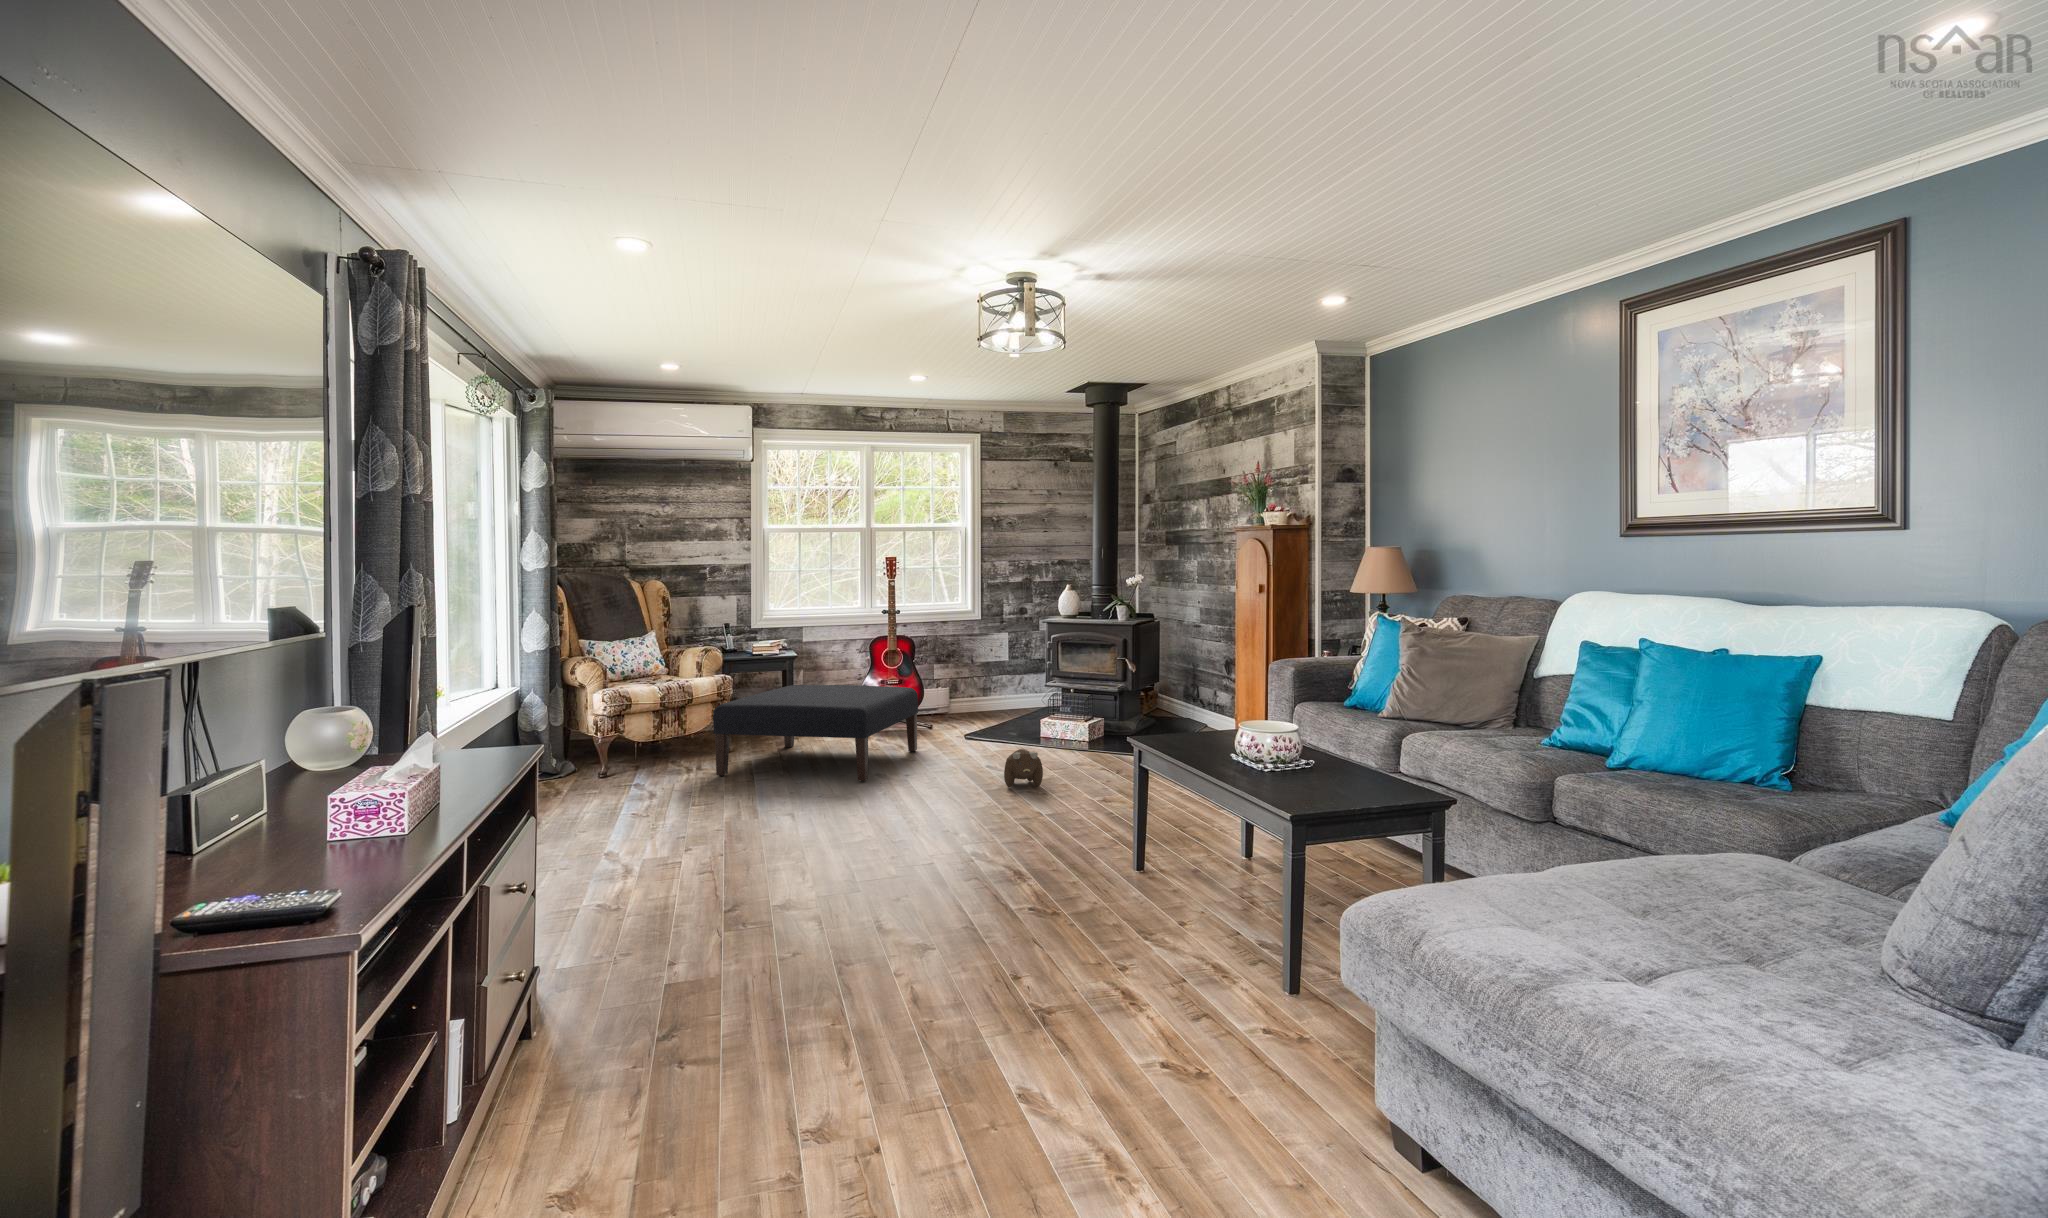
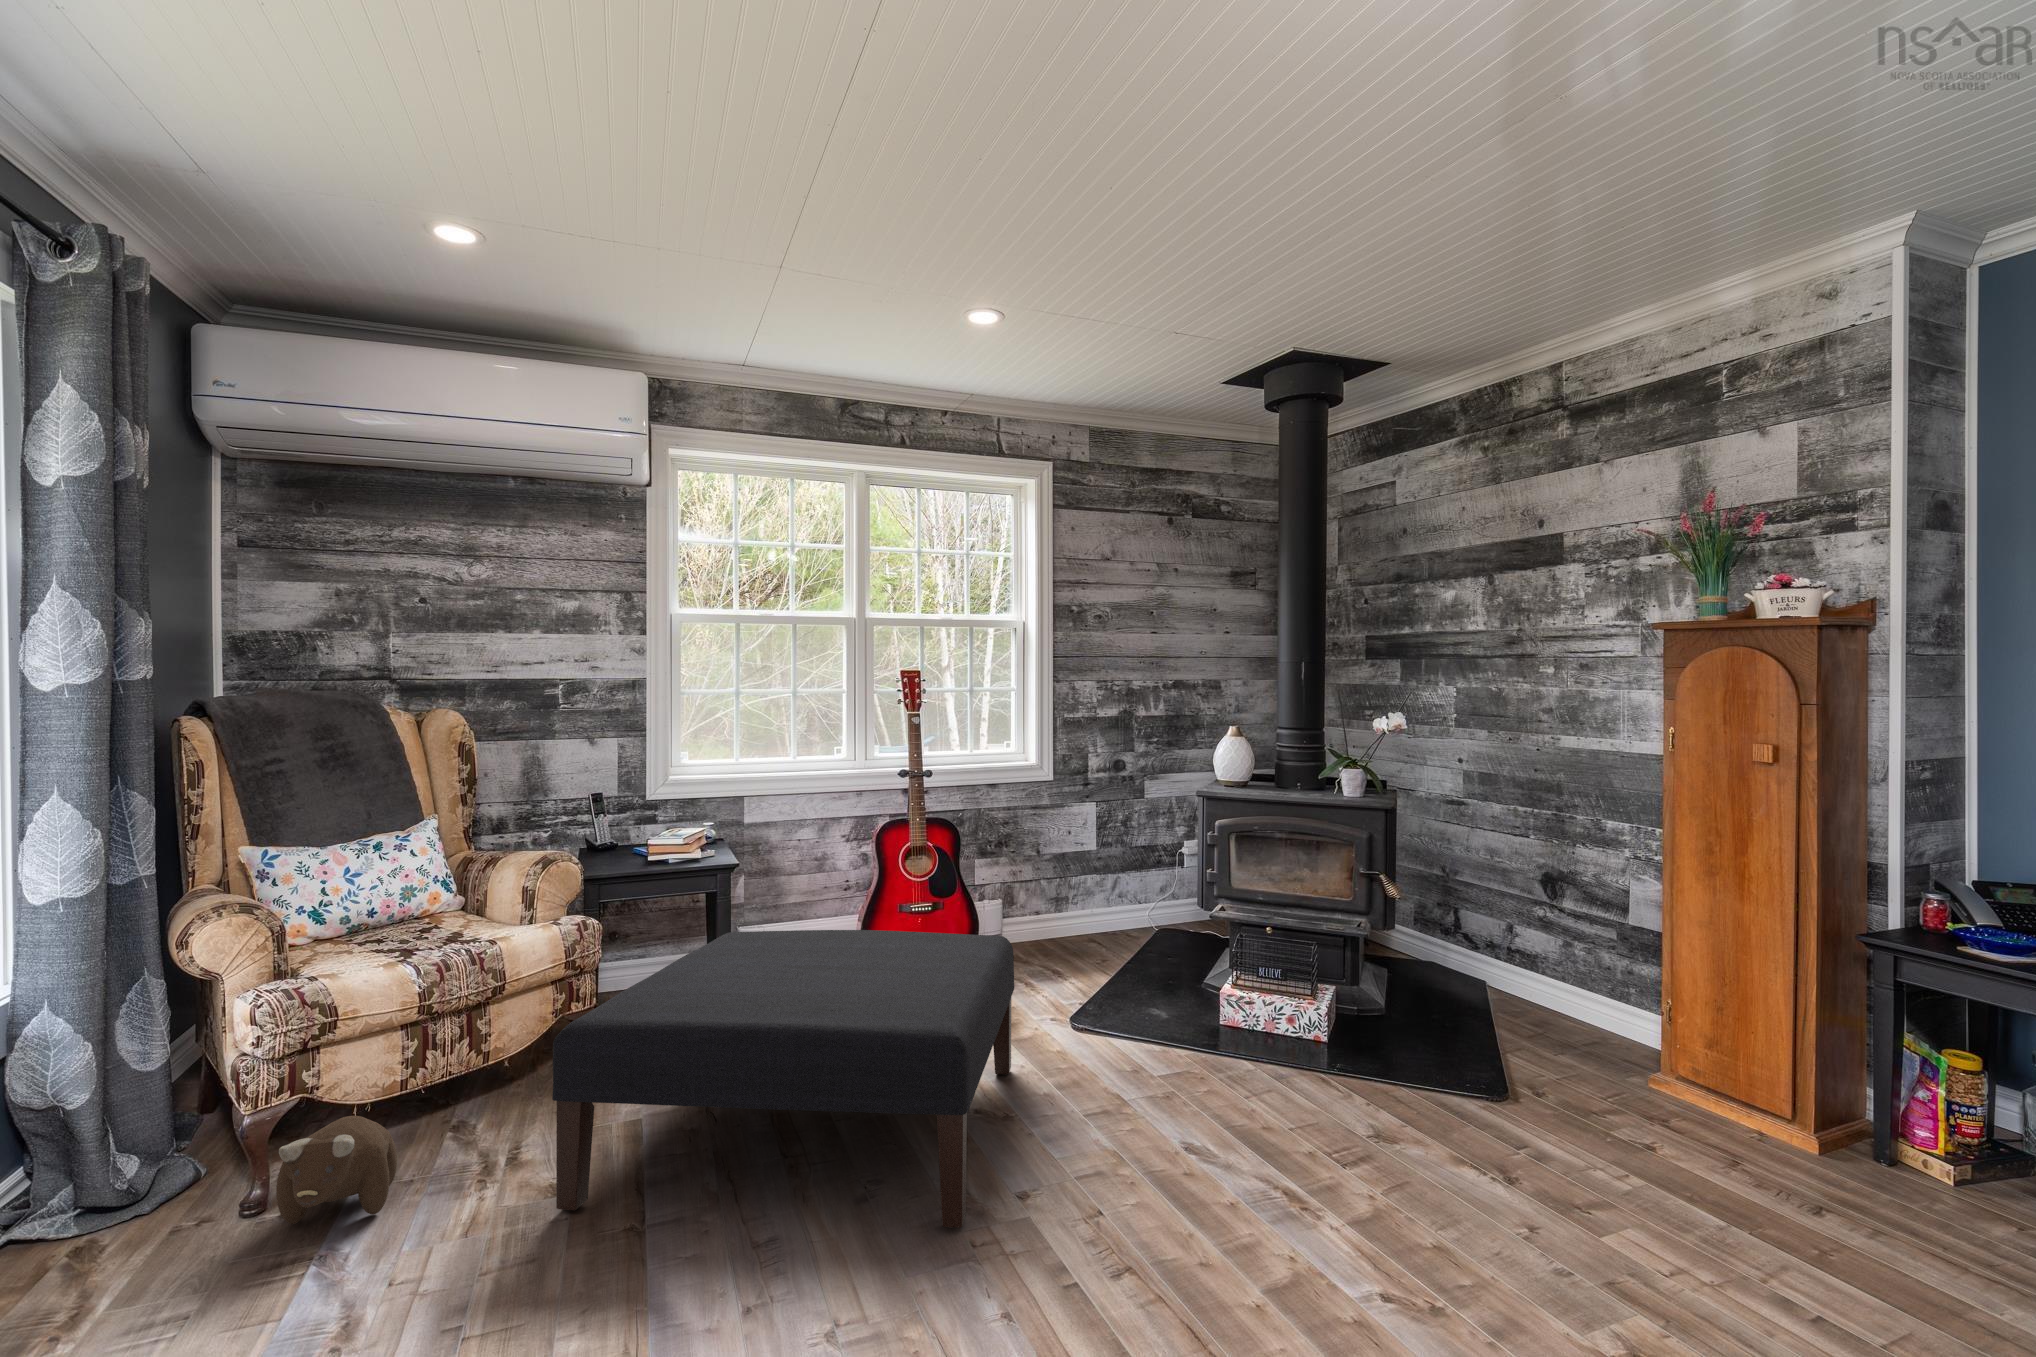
plush toy: present [1004,749,1043,788] -> present [276,1116,397,1224]

